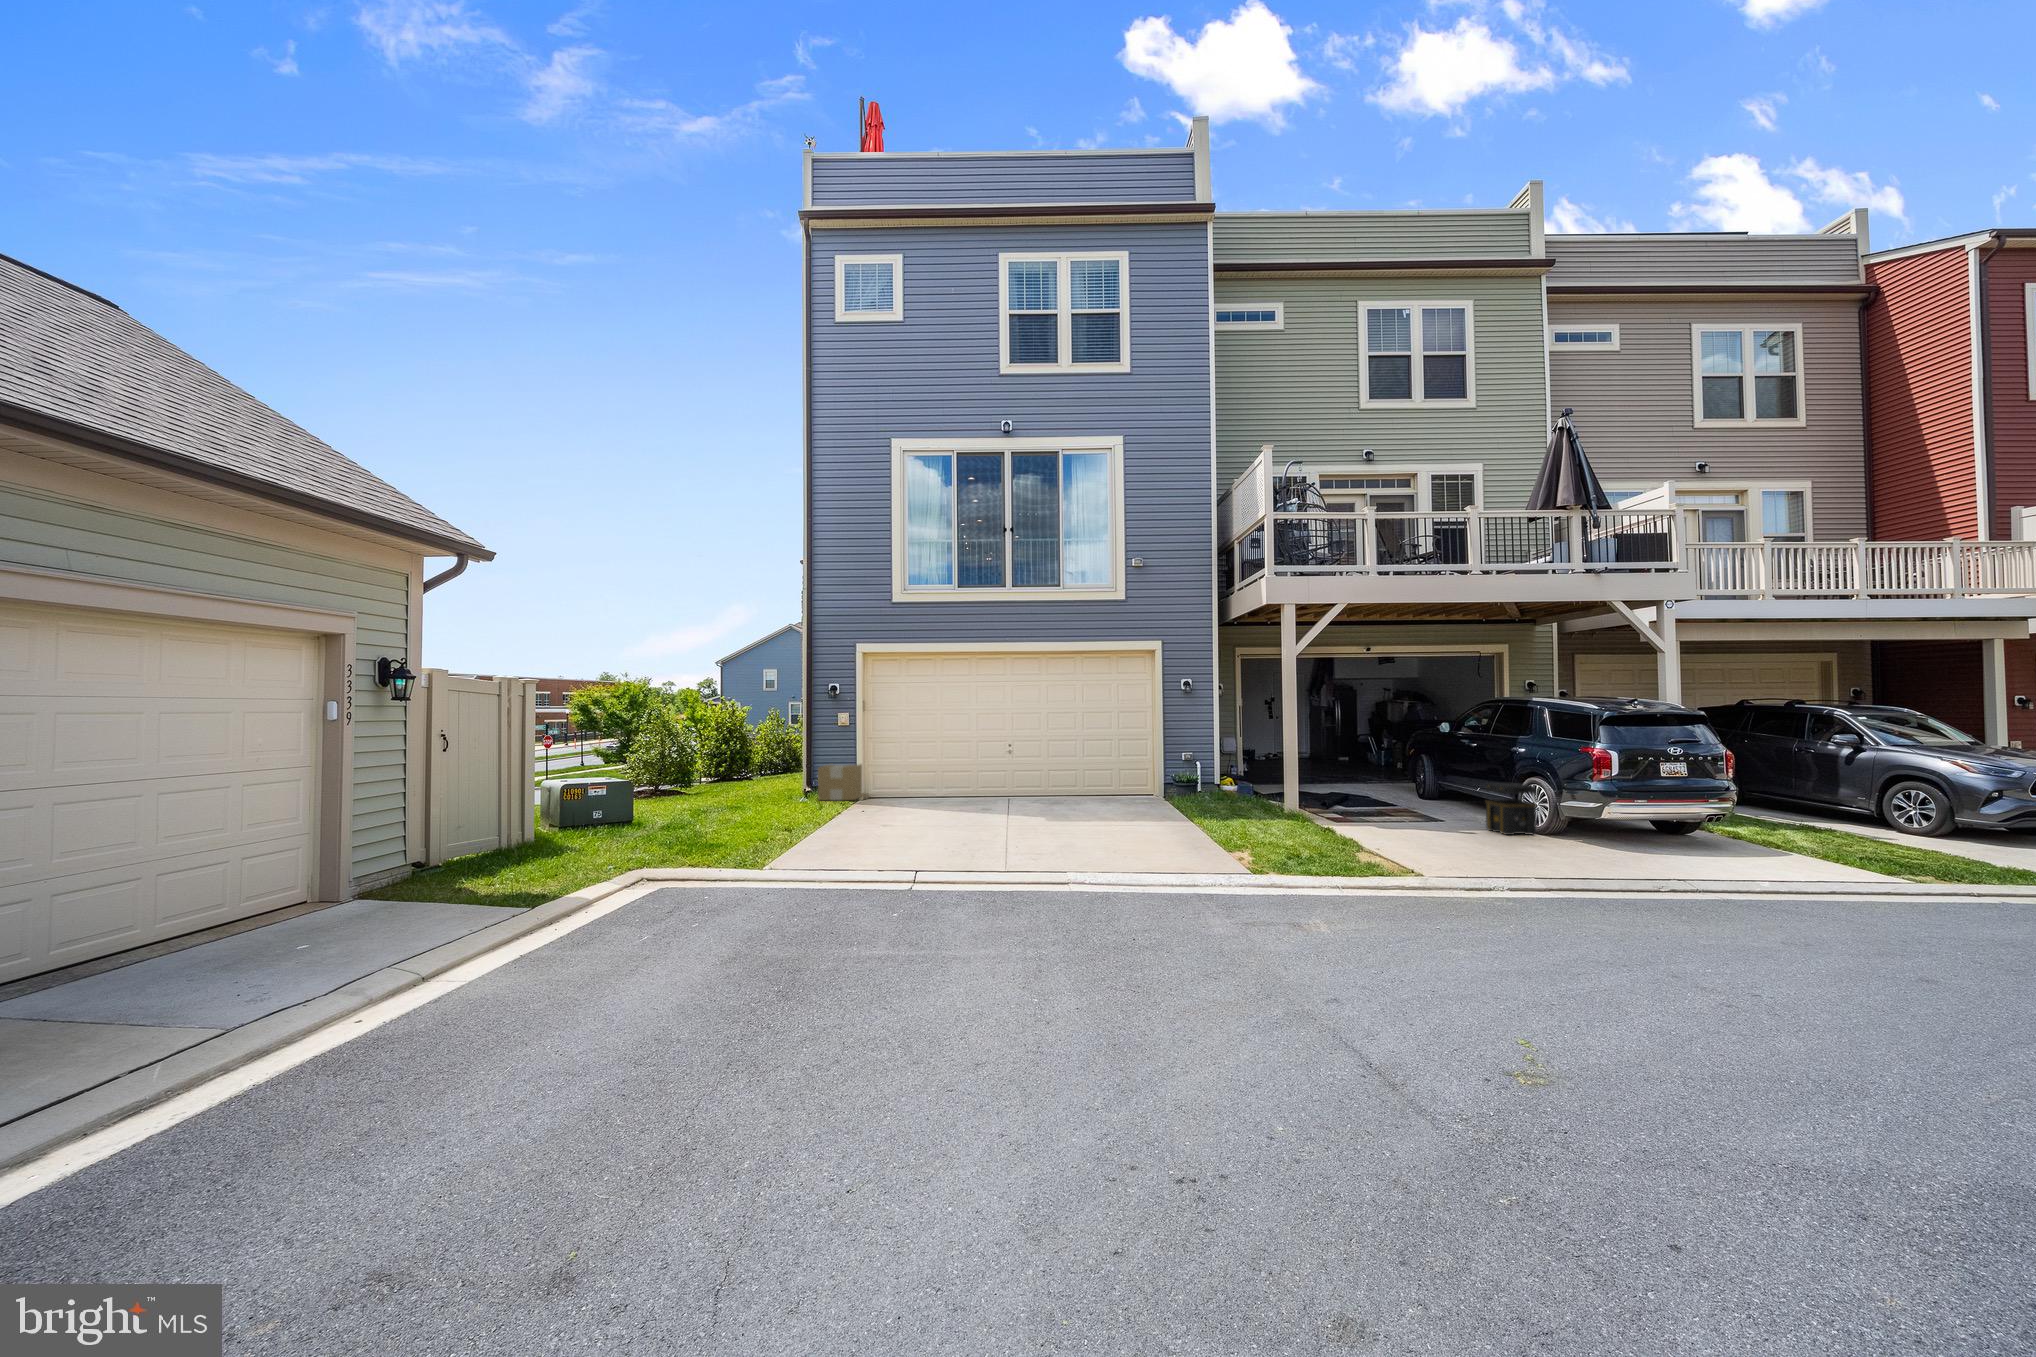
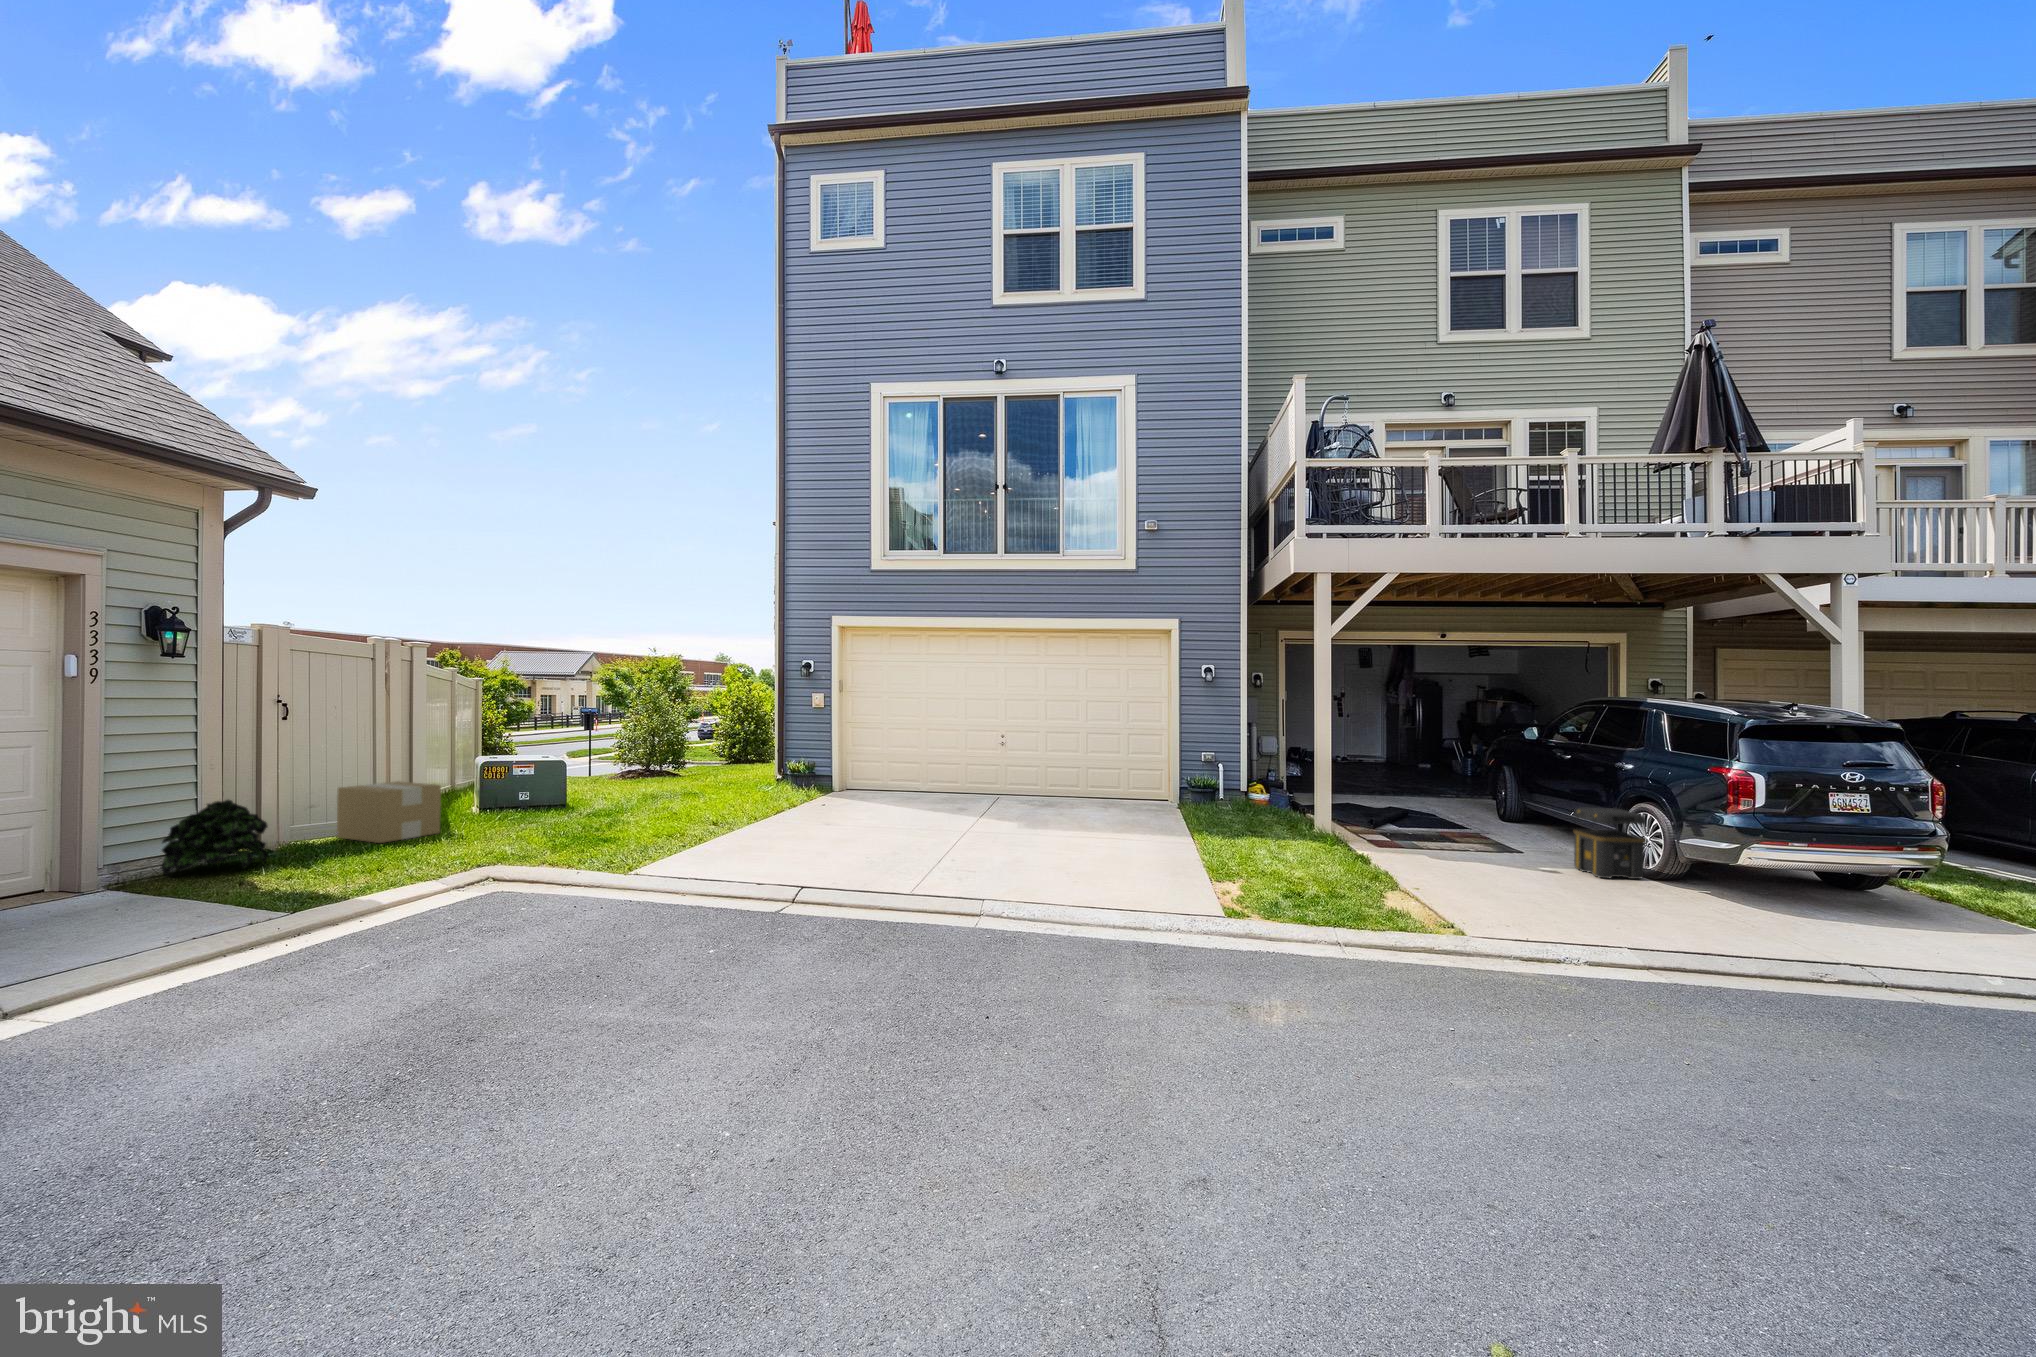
cardboard box: present [818,763,864,800] -> present [337,781,441,843]
potted plant: none [370,817,458,884] -> present [161,800,269,875]

